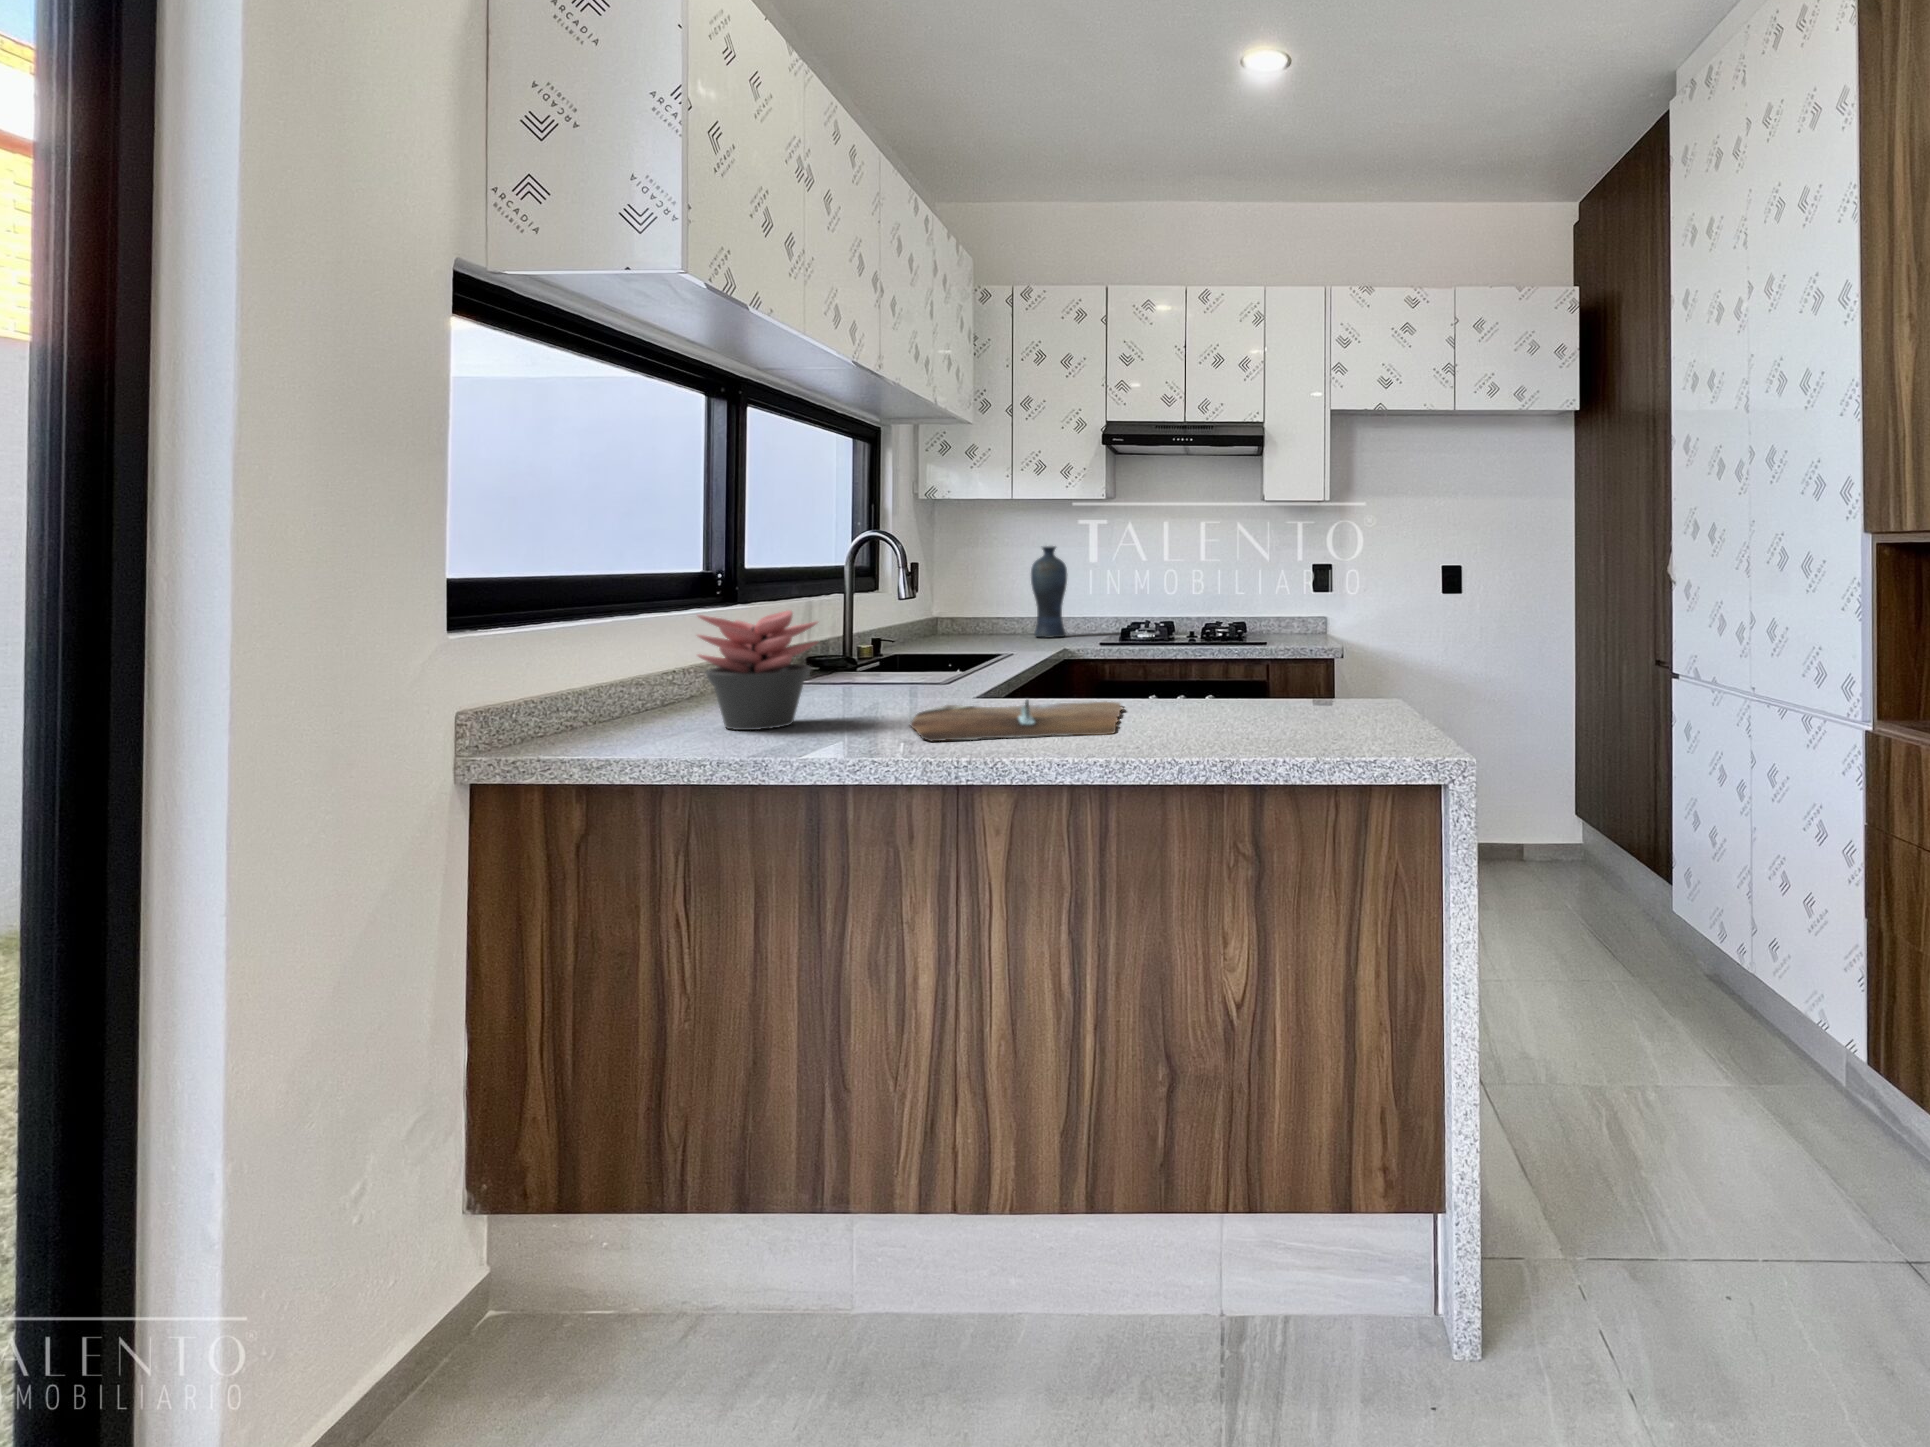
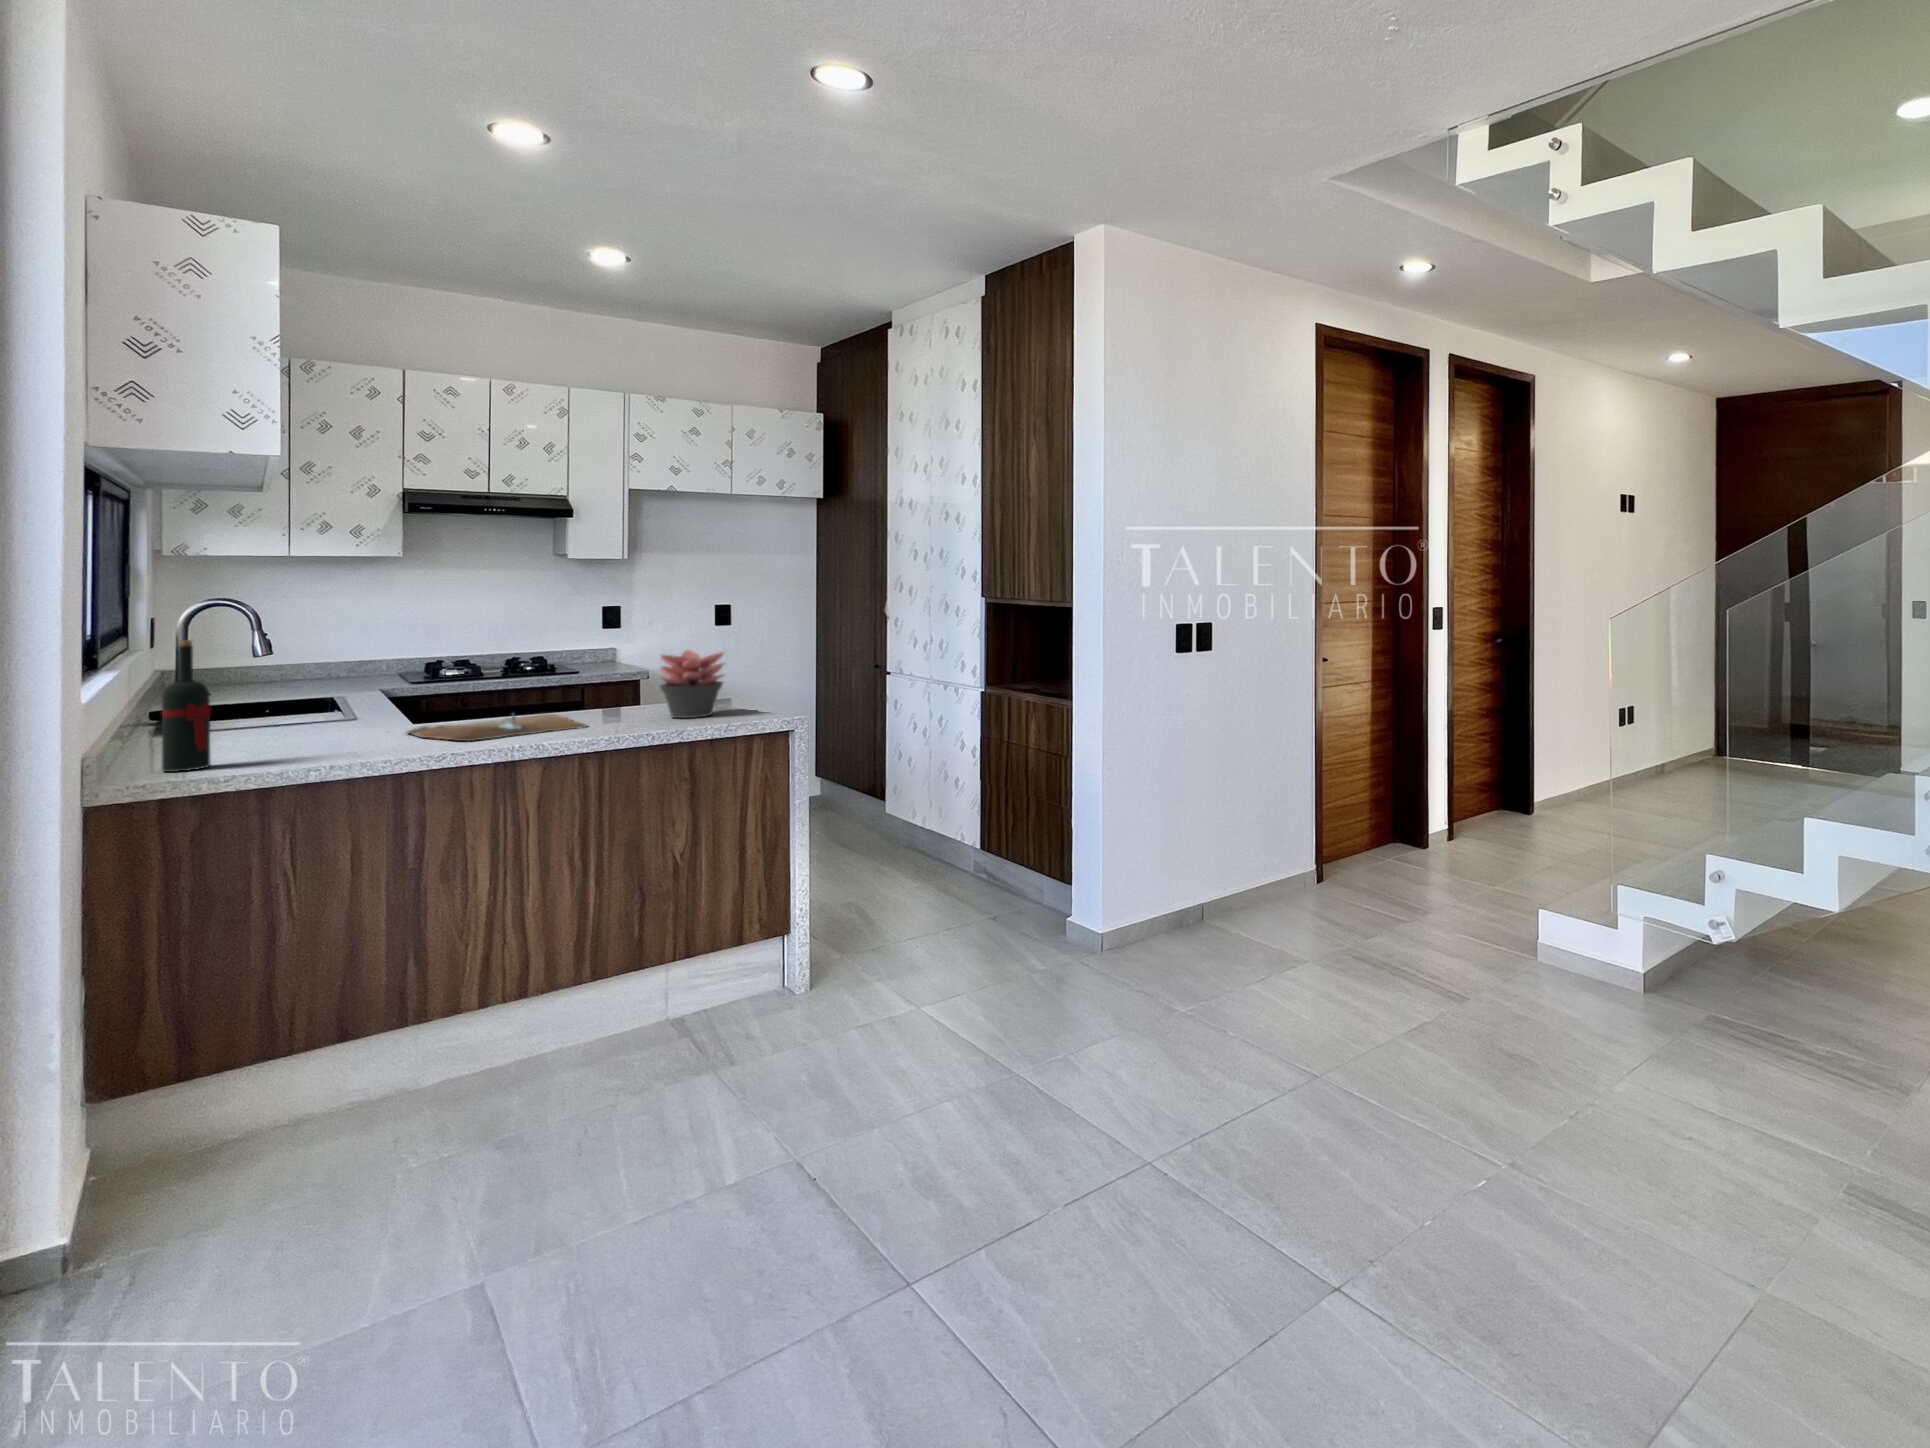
vase: present [1031,546,1067,638] -> none [302,597,346,681]
wine bottle: none [581,556,637,747] -> present [162,640,211,772]
succulent plant: present [697,610,818,730] -> present [660,650,724,718]

